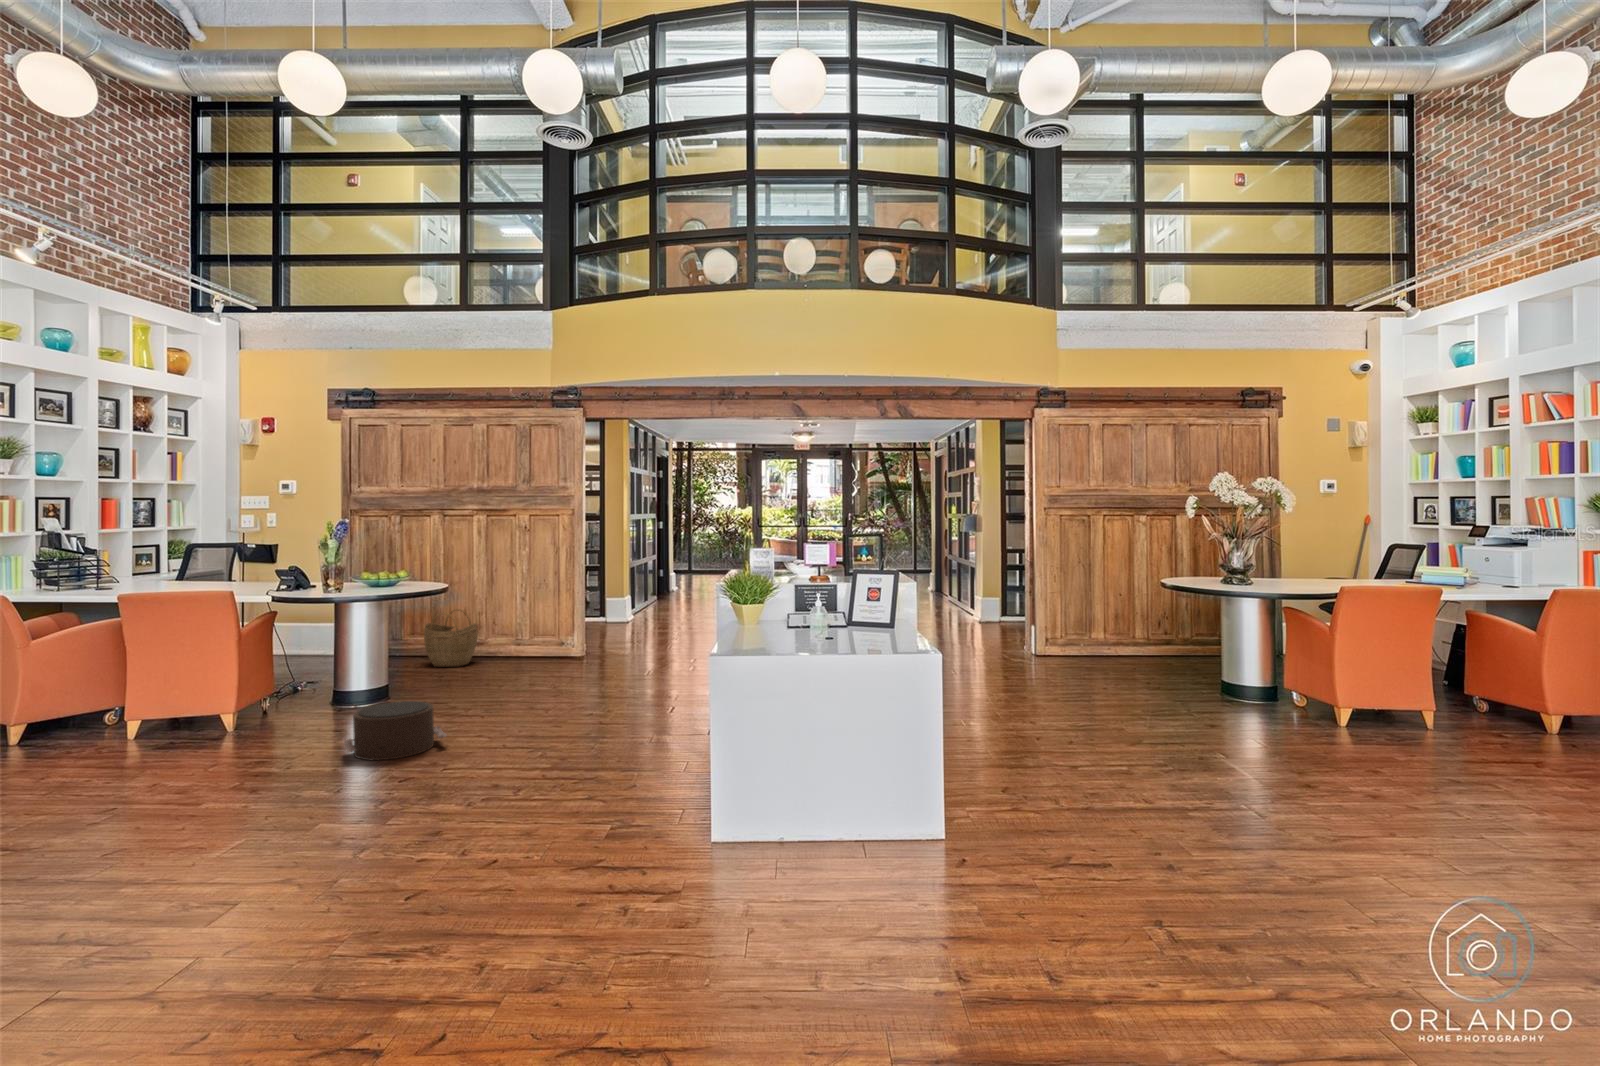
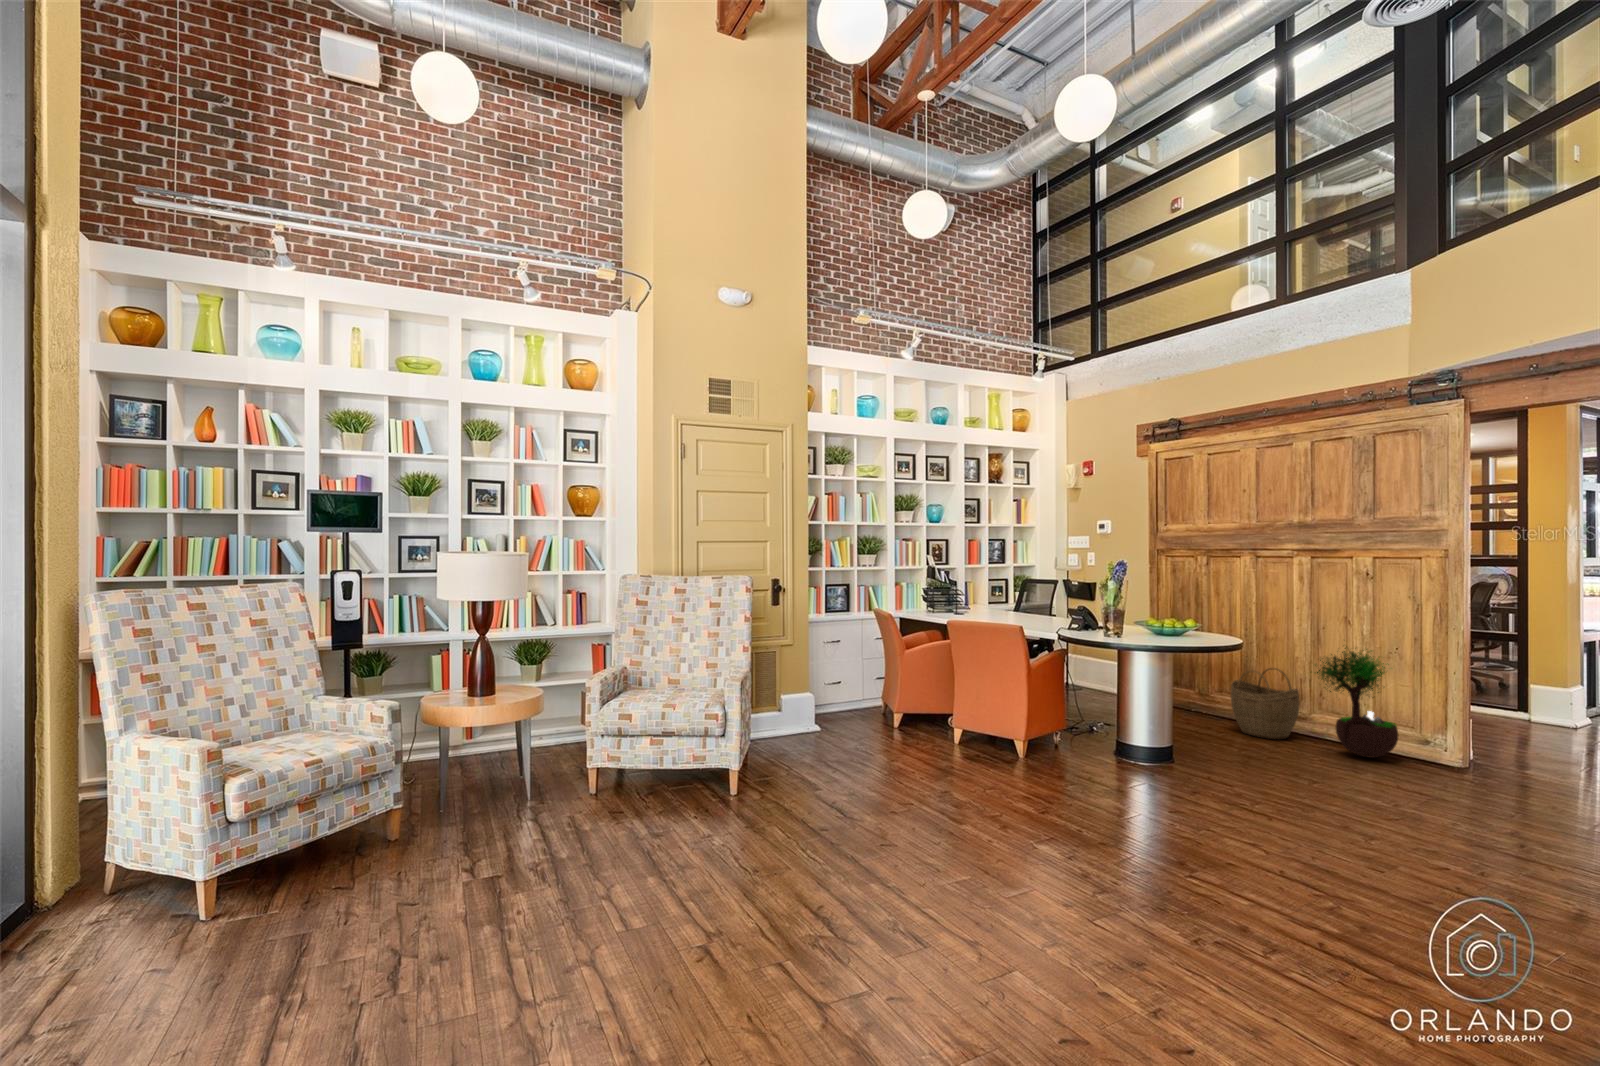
potted tree: none [489,579,544,665] -> present [1315,646,1398,758]
pouf: present [344,701,446,760] -> none [1094,774,1211,849]

